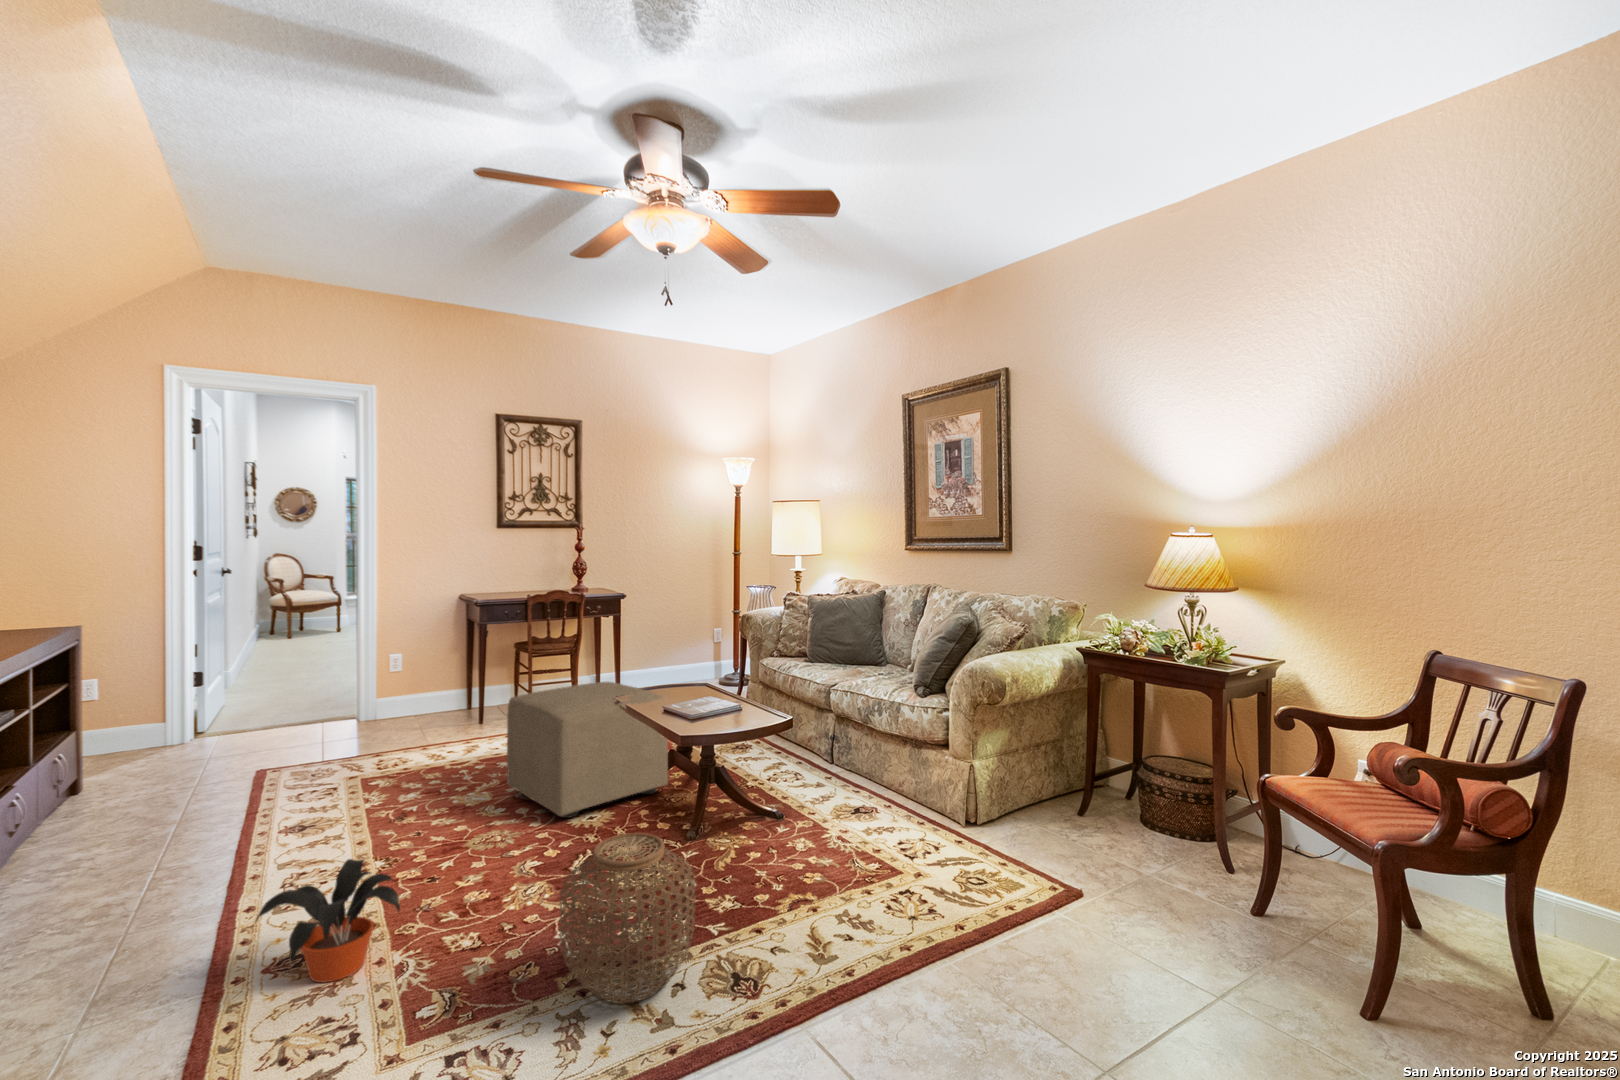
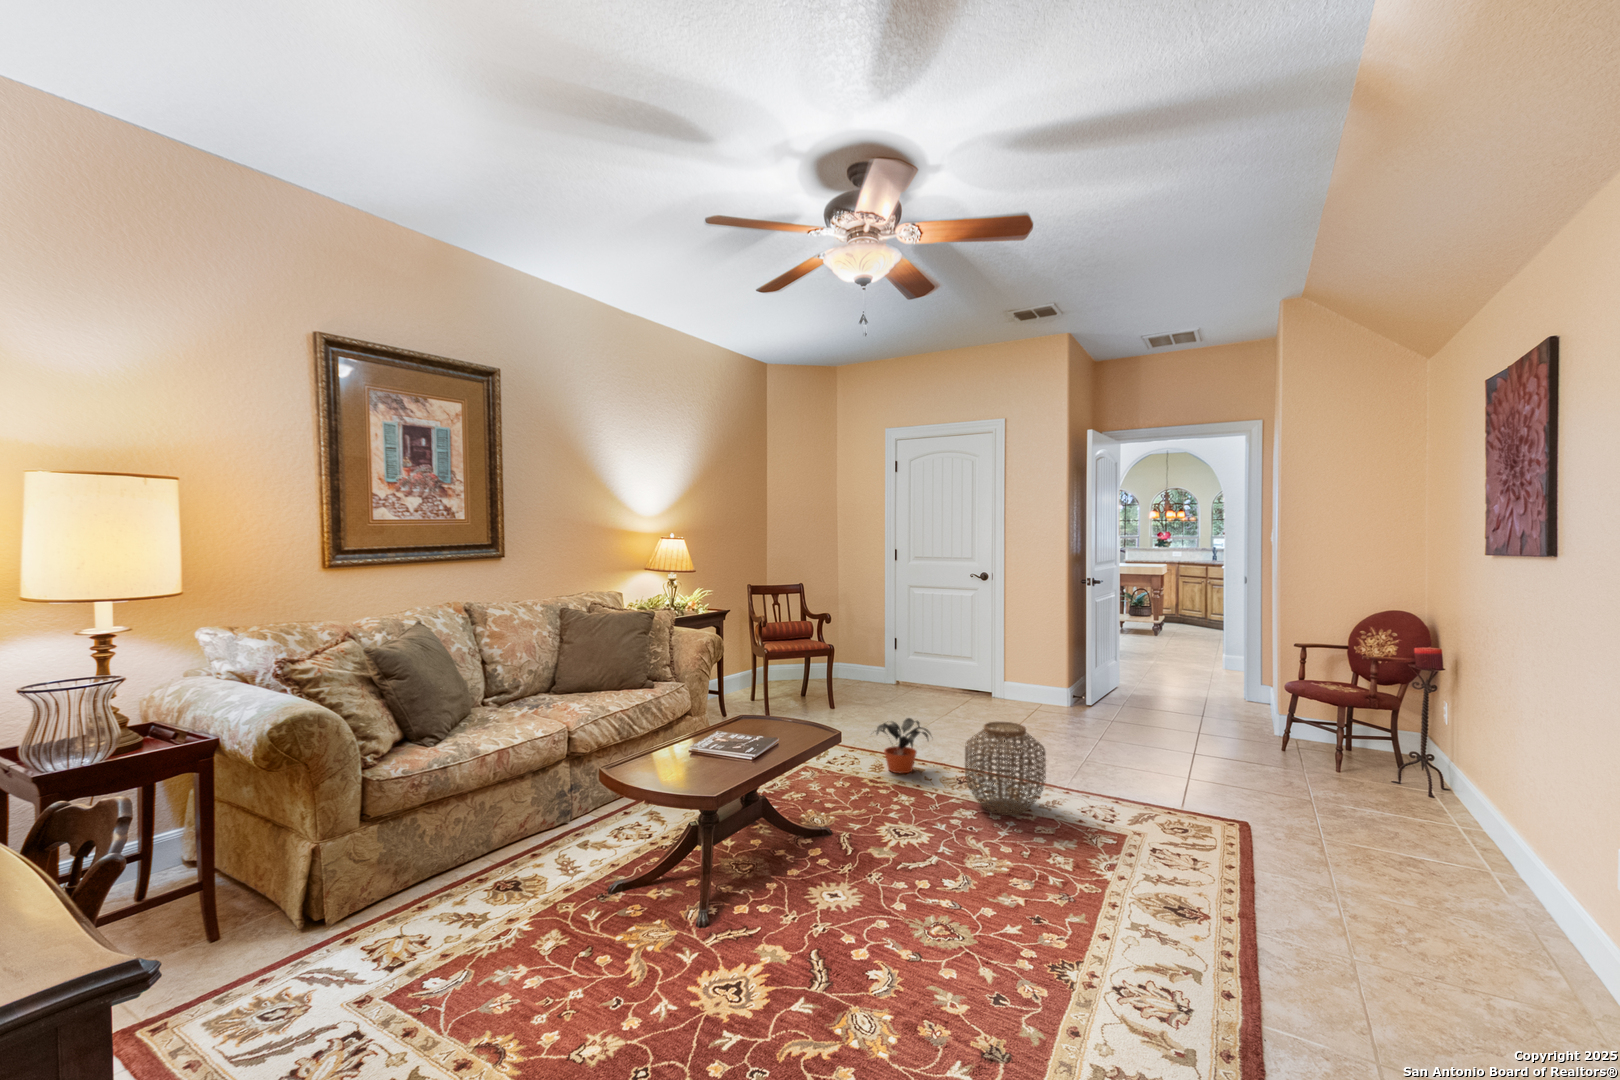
ottoman: present [507,682,668,818] -> none [636,760,867,997]
potted plant: present [255,859,400,983] -> present [875,718,931,773]

